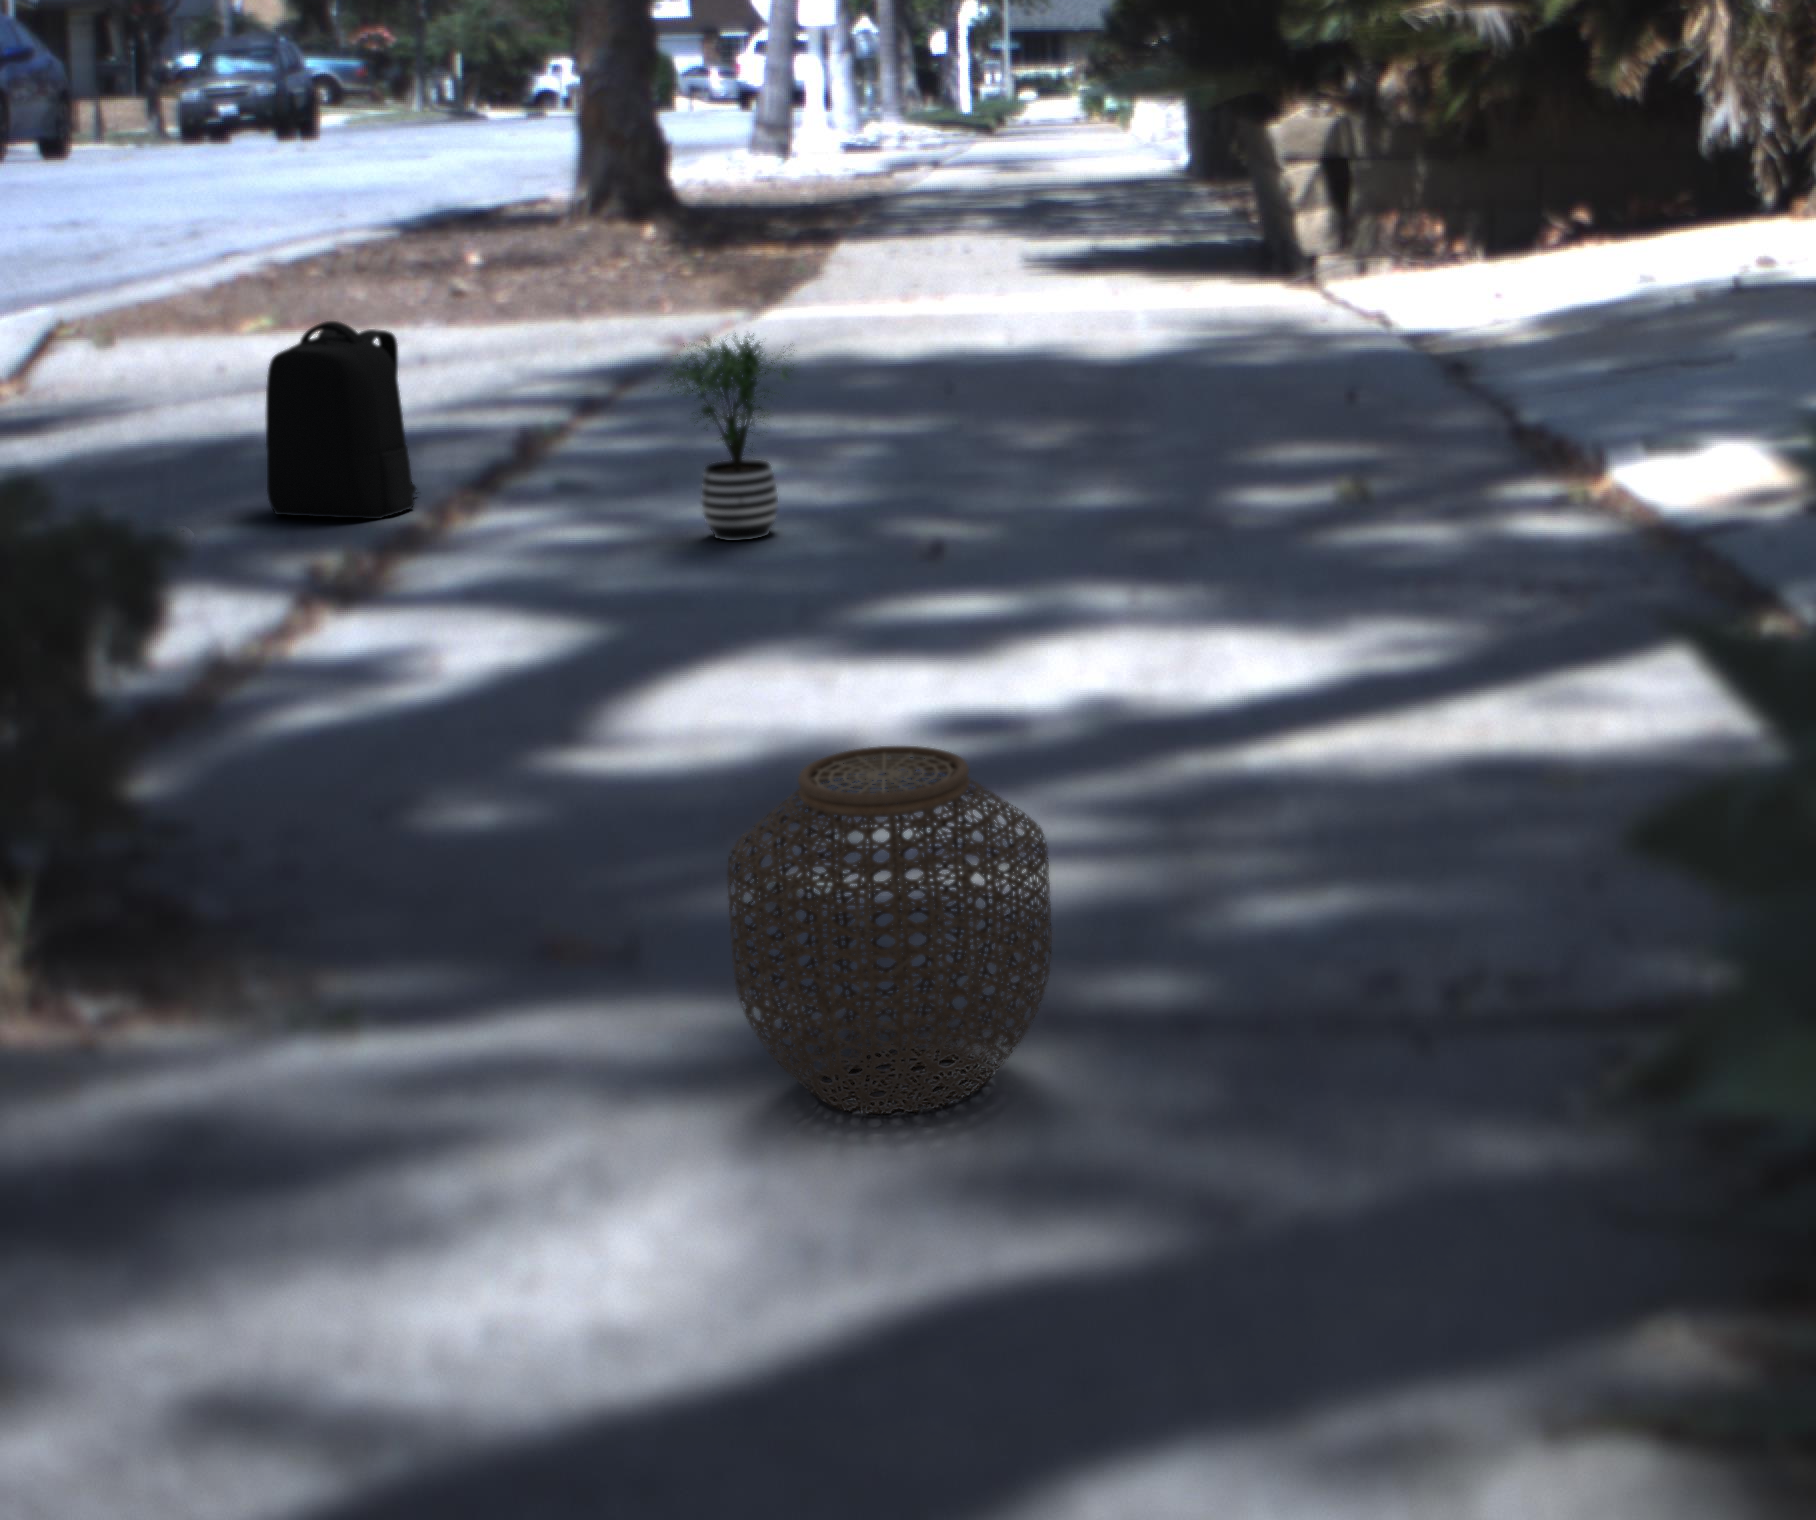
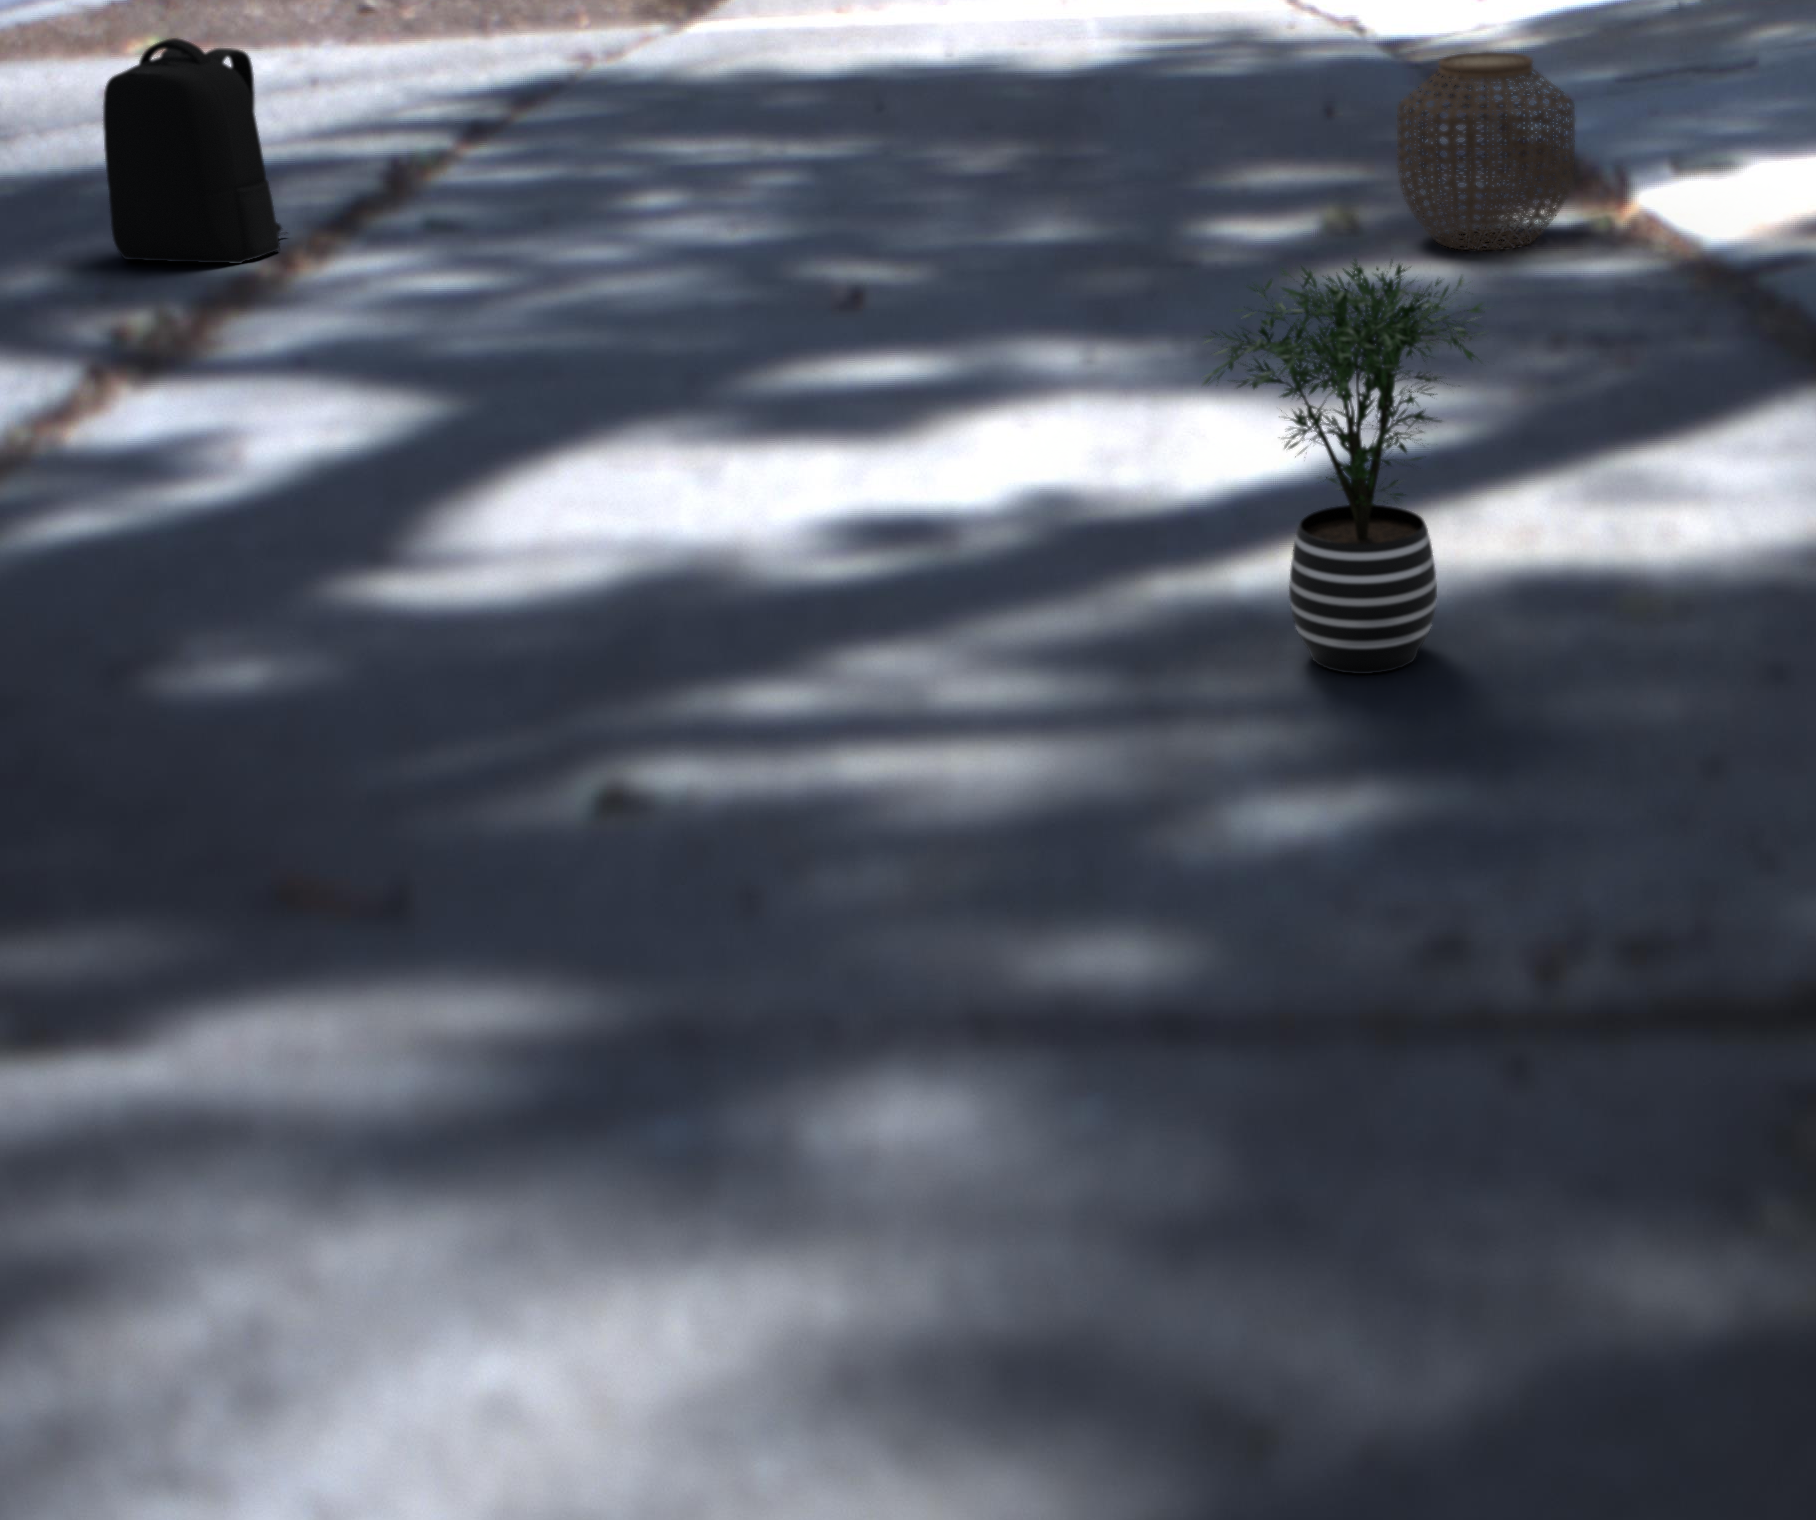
potted plant: present [654,333,801,541] -> present [1203,259,1485,674]
woven basket: present [727,746,1052,1114] -> present [1397,52,1575,250]

